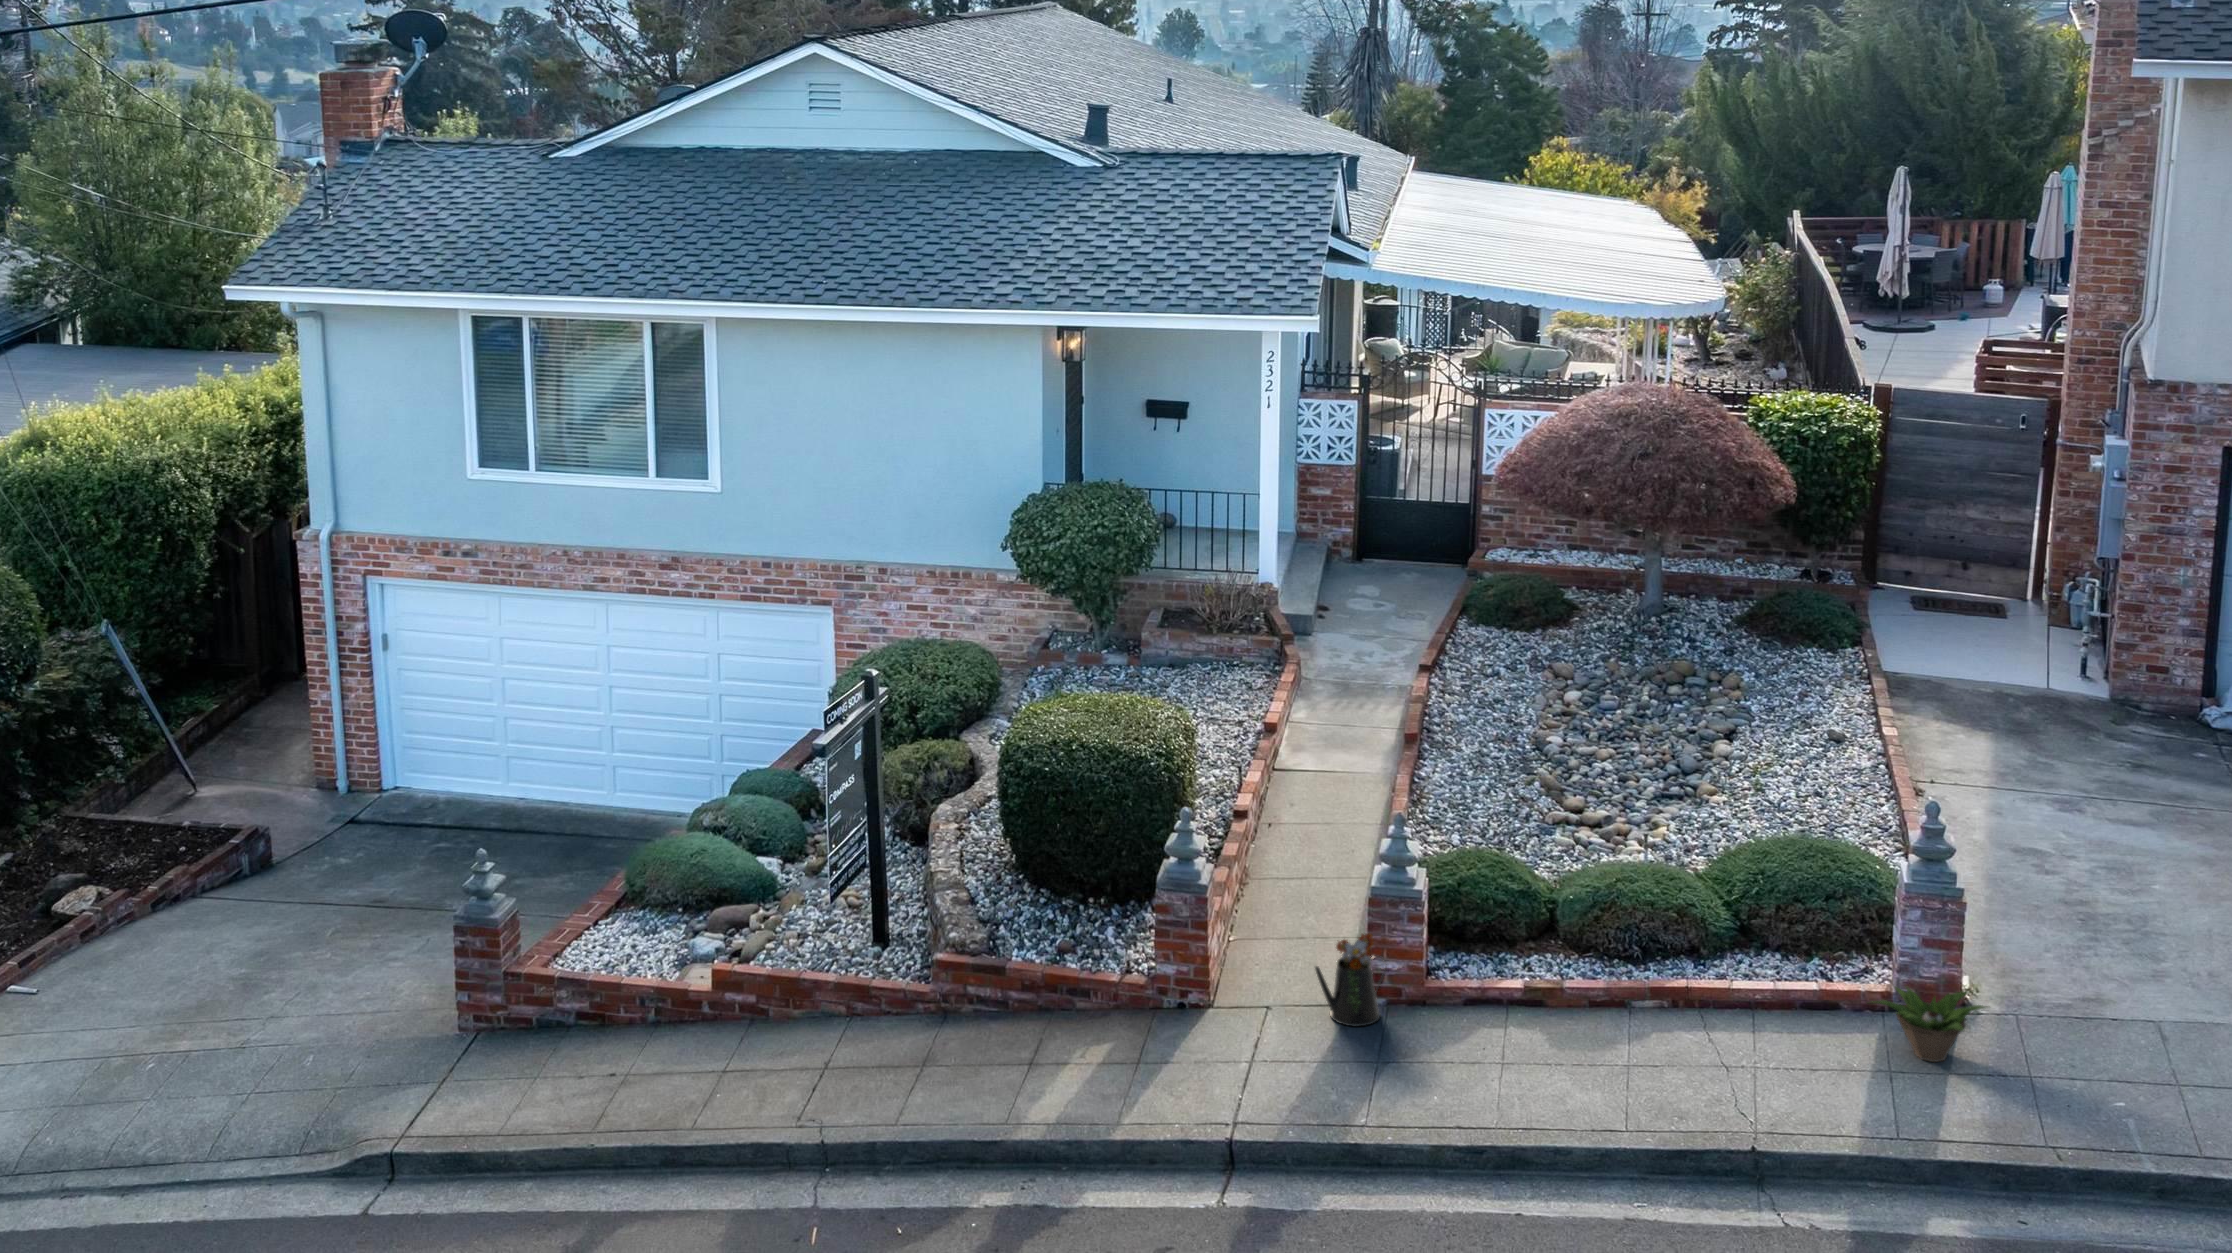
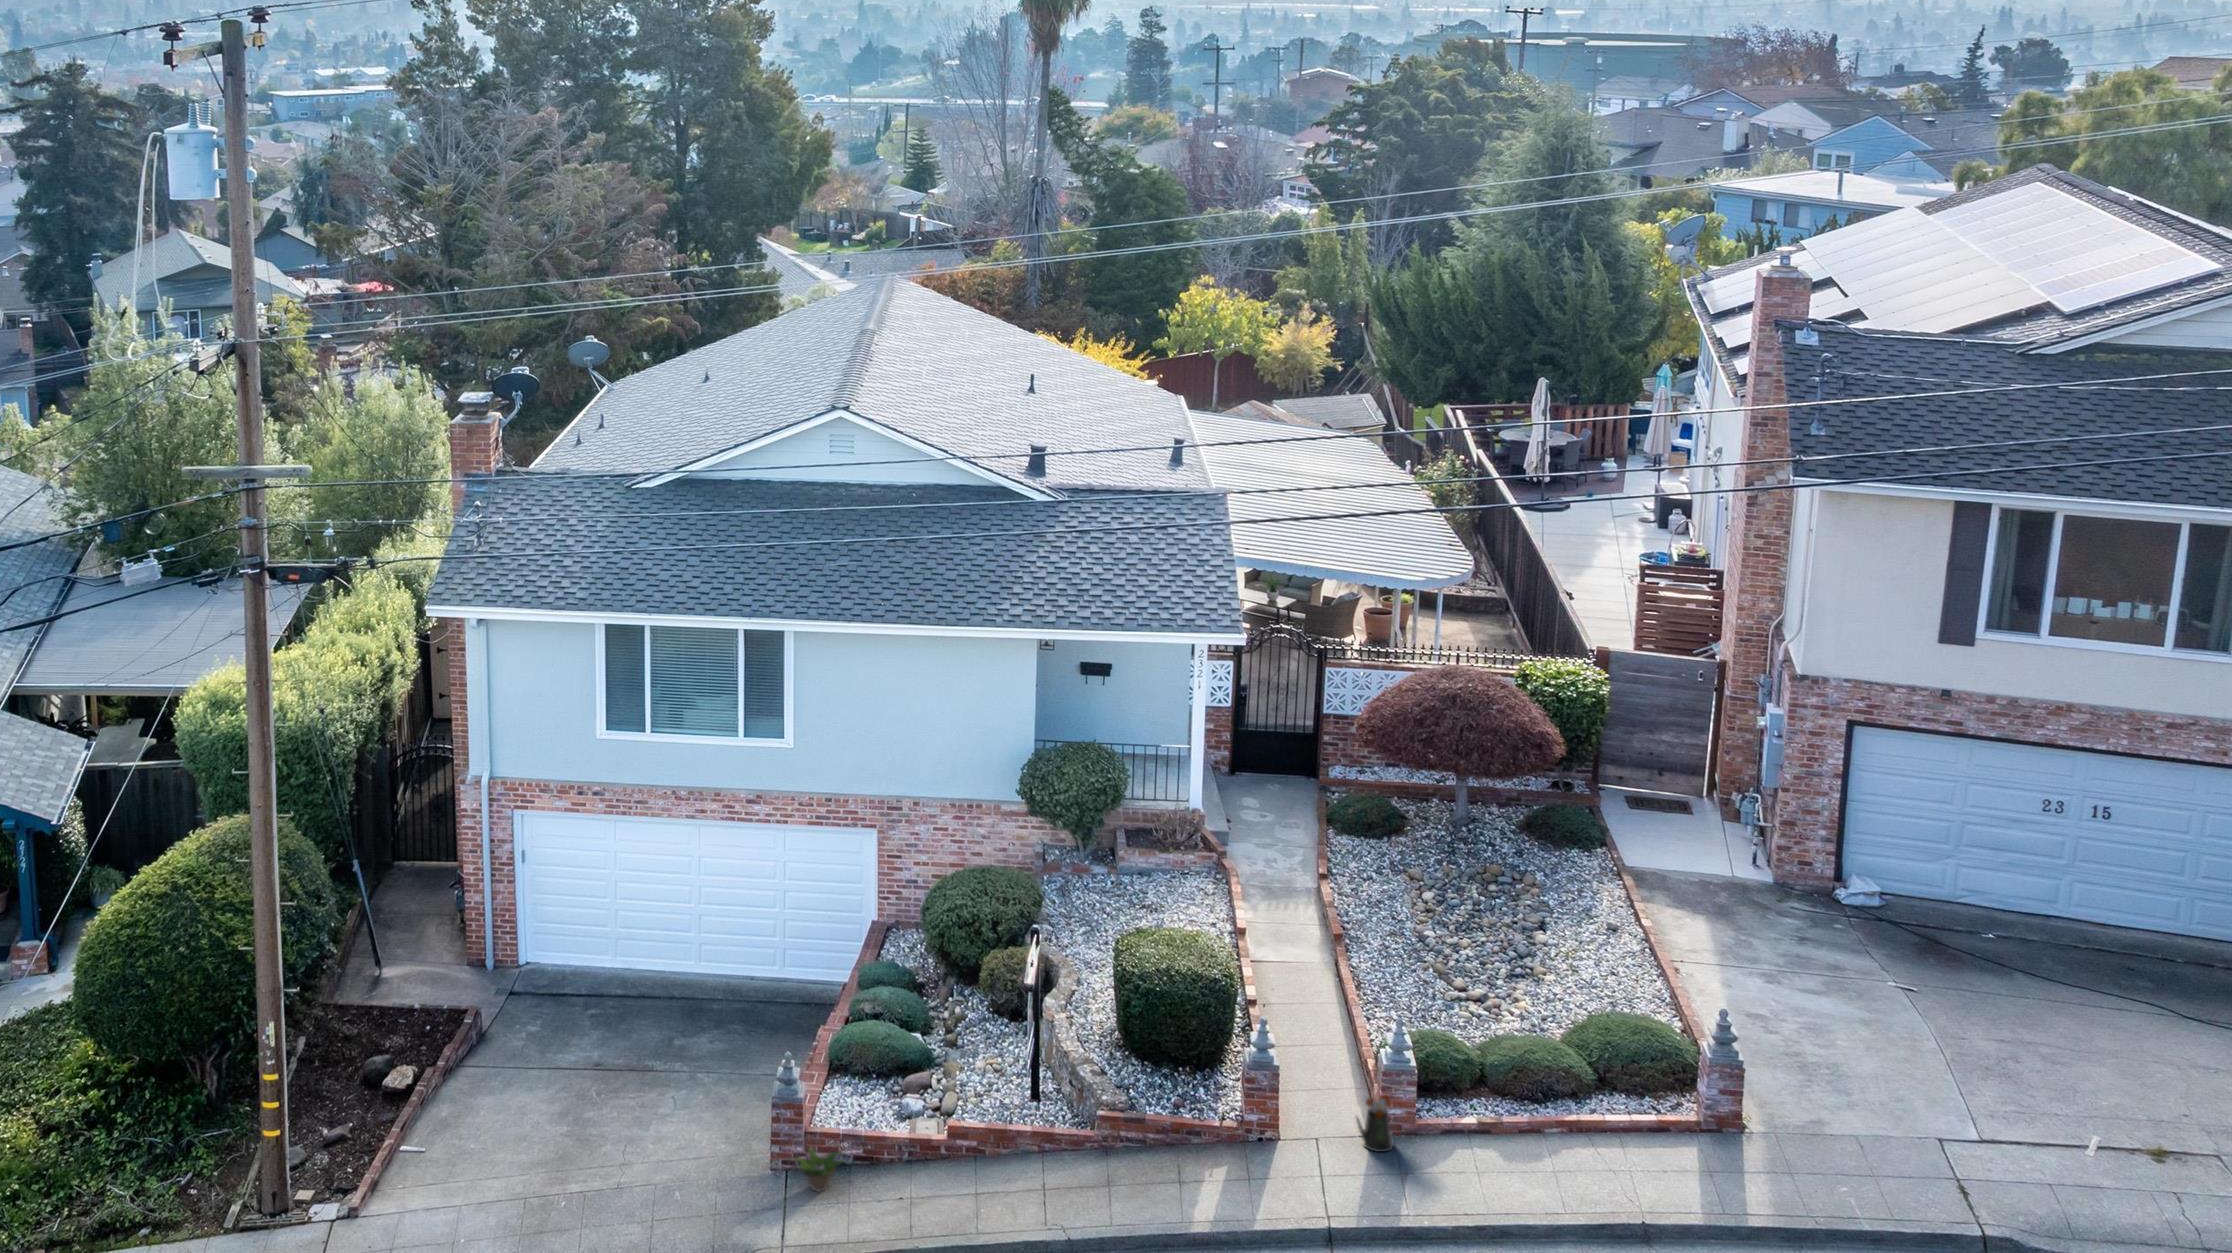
decorative plant: present [1875,987,1987,1062] -> present [794,1150,841,1191]

